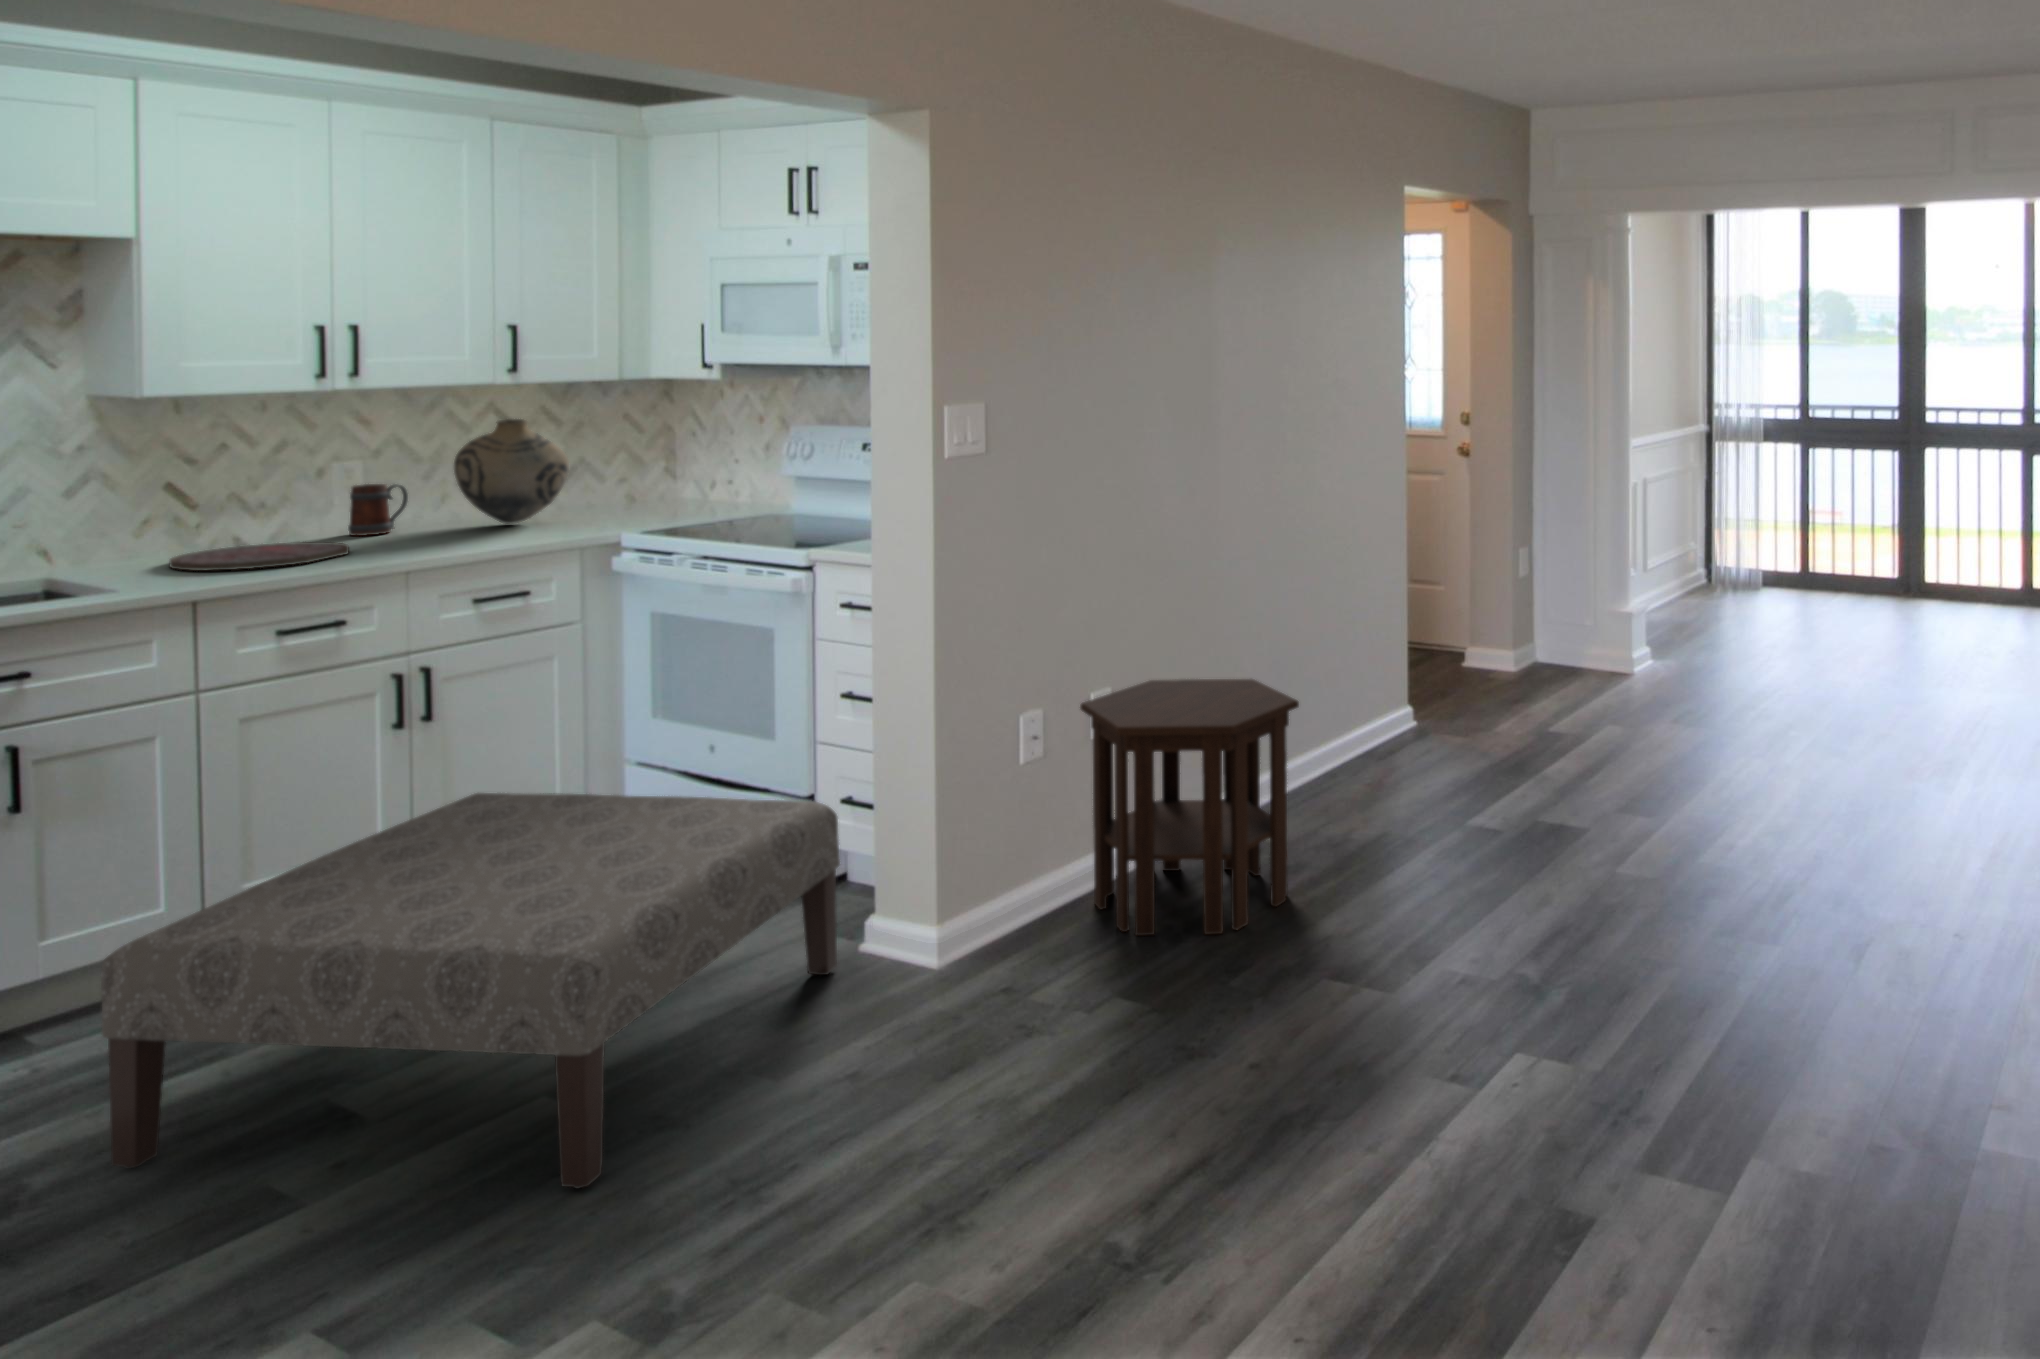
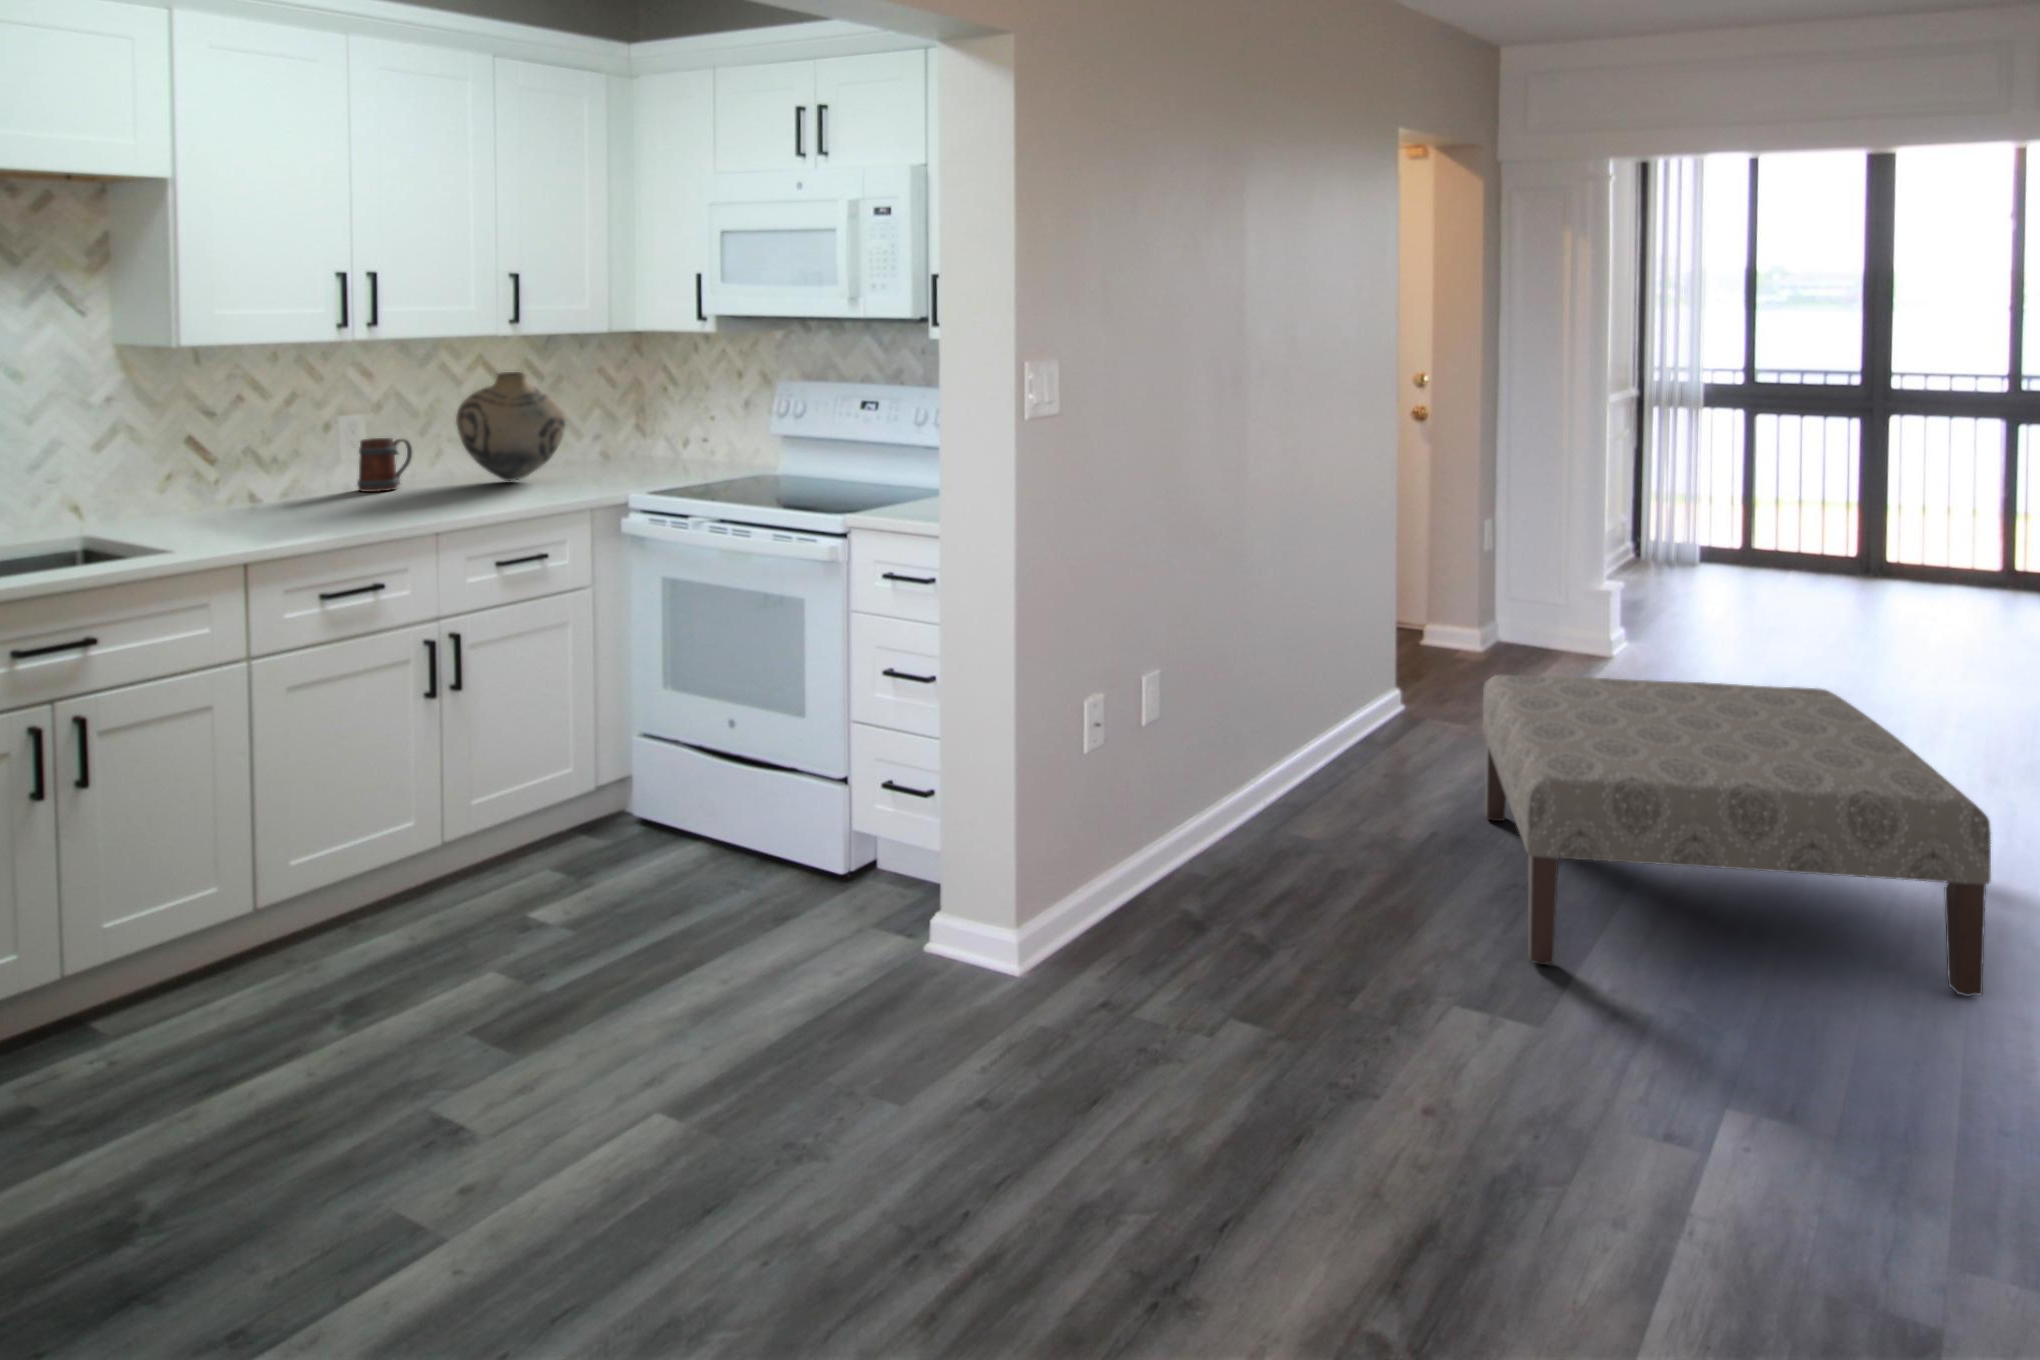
cutting board: present [170,542,349,571] -> none [203,498,371,528]
side table: present [1080,679,1299,935] -> none [1143,663,1386,952]
ottoman: present [101,793,840,1188] -> present [1483,675,1991,996]

